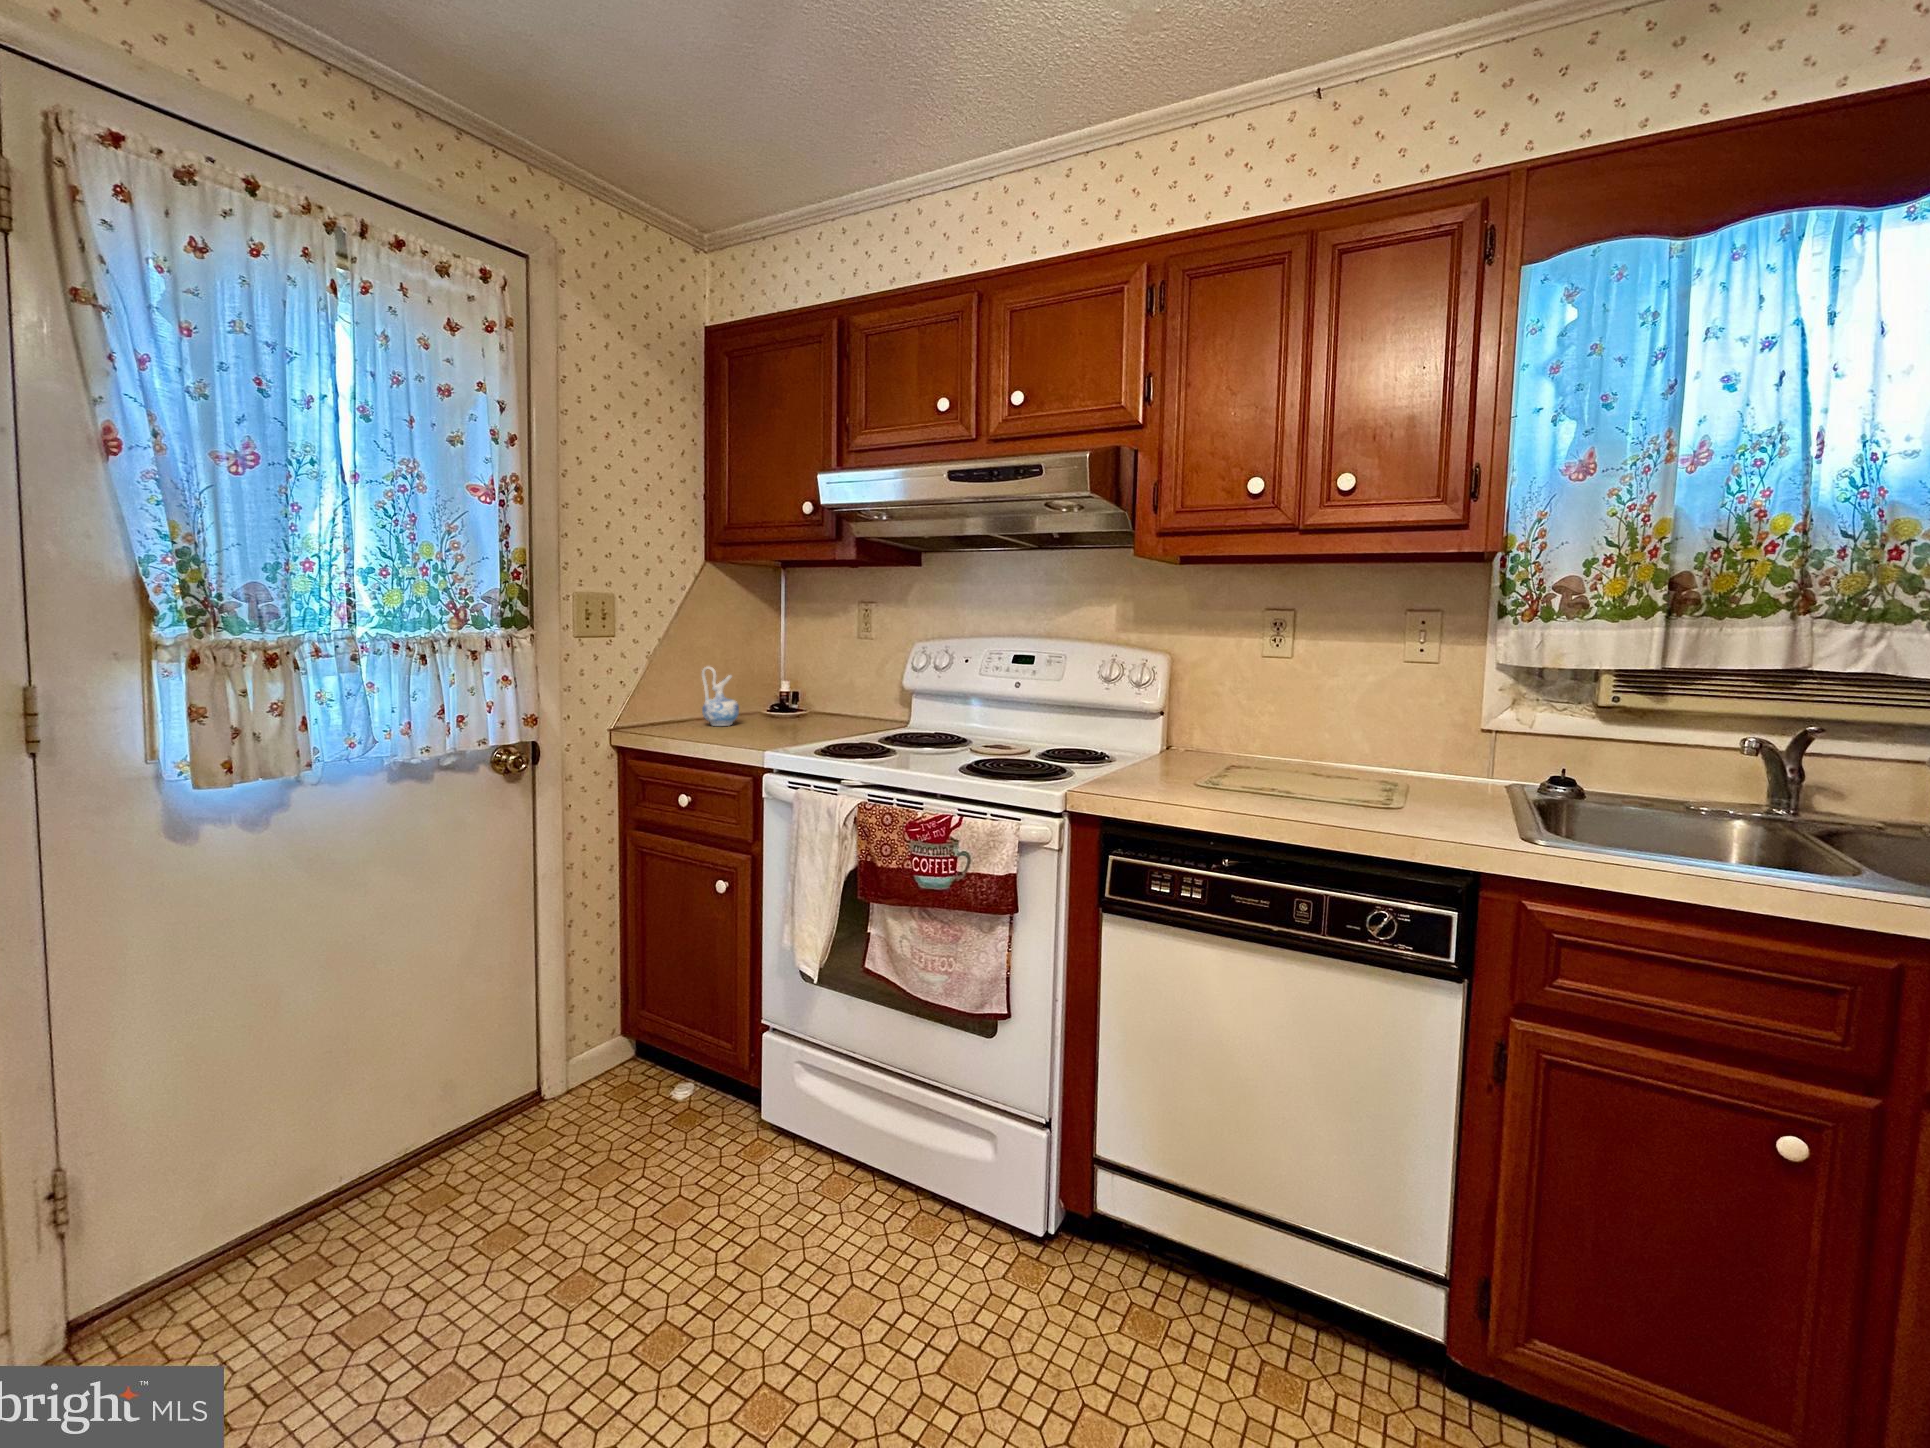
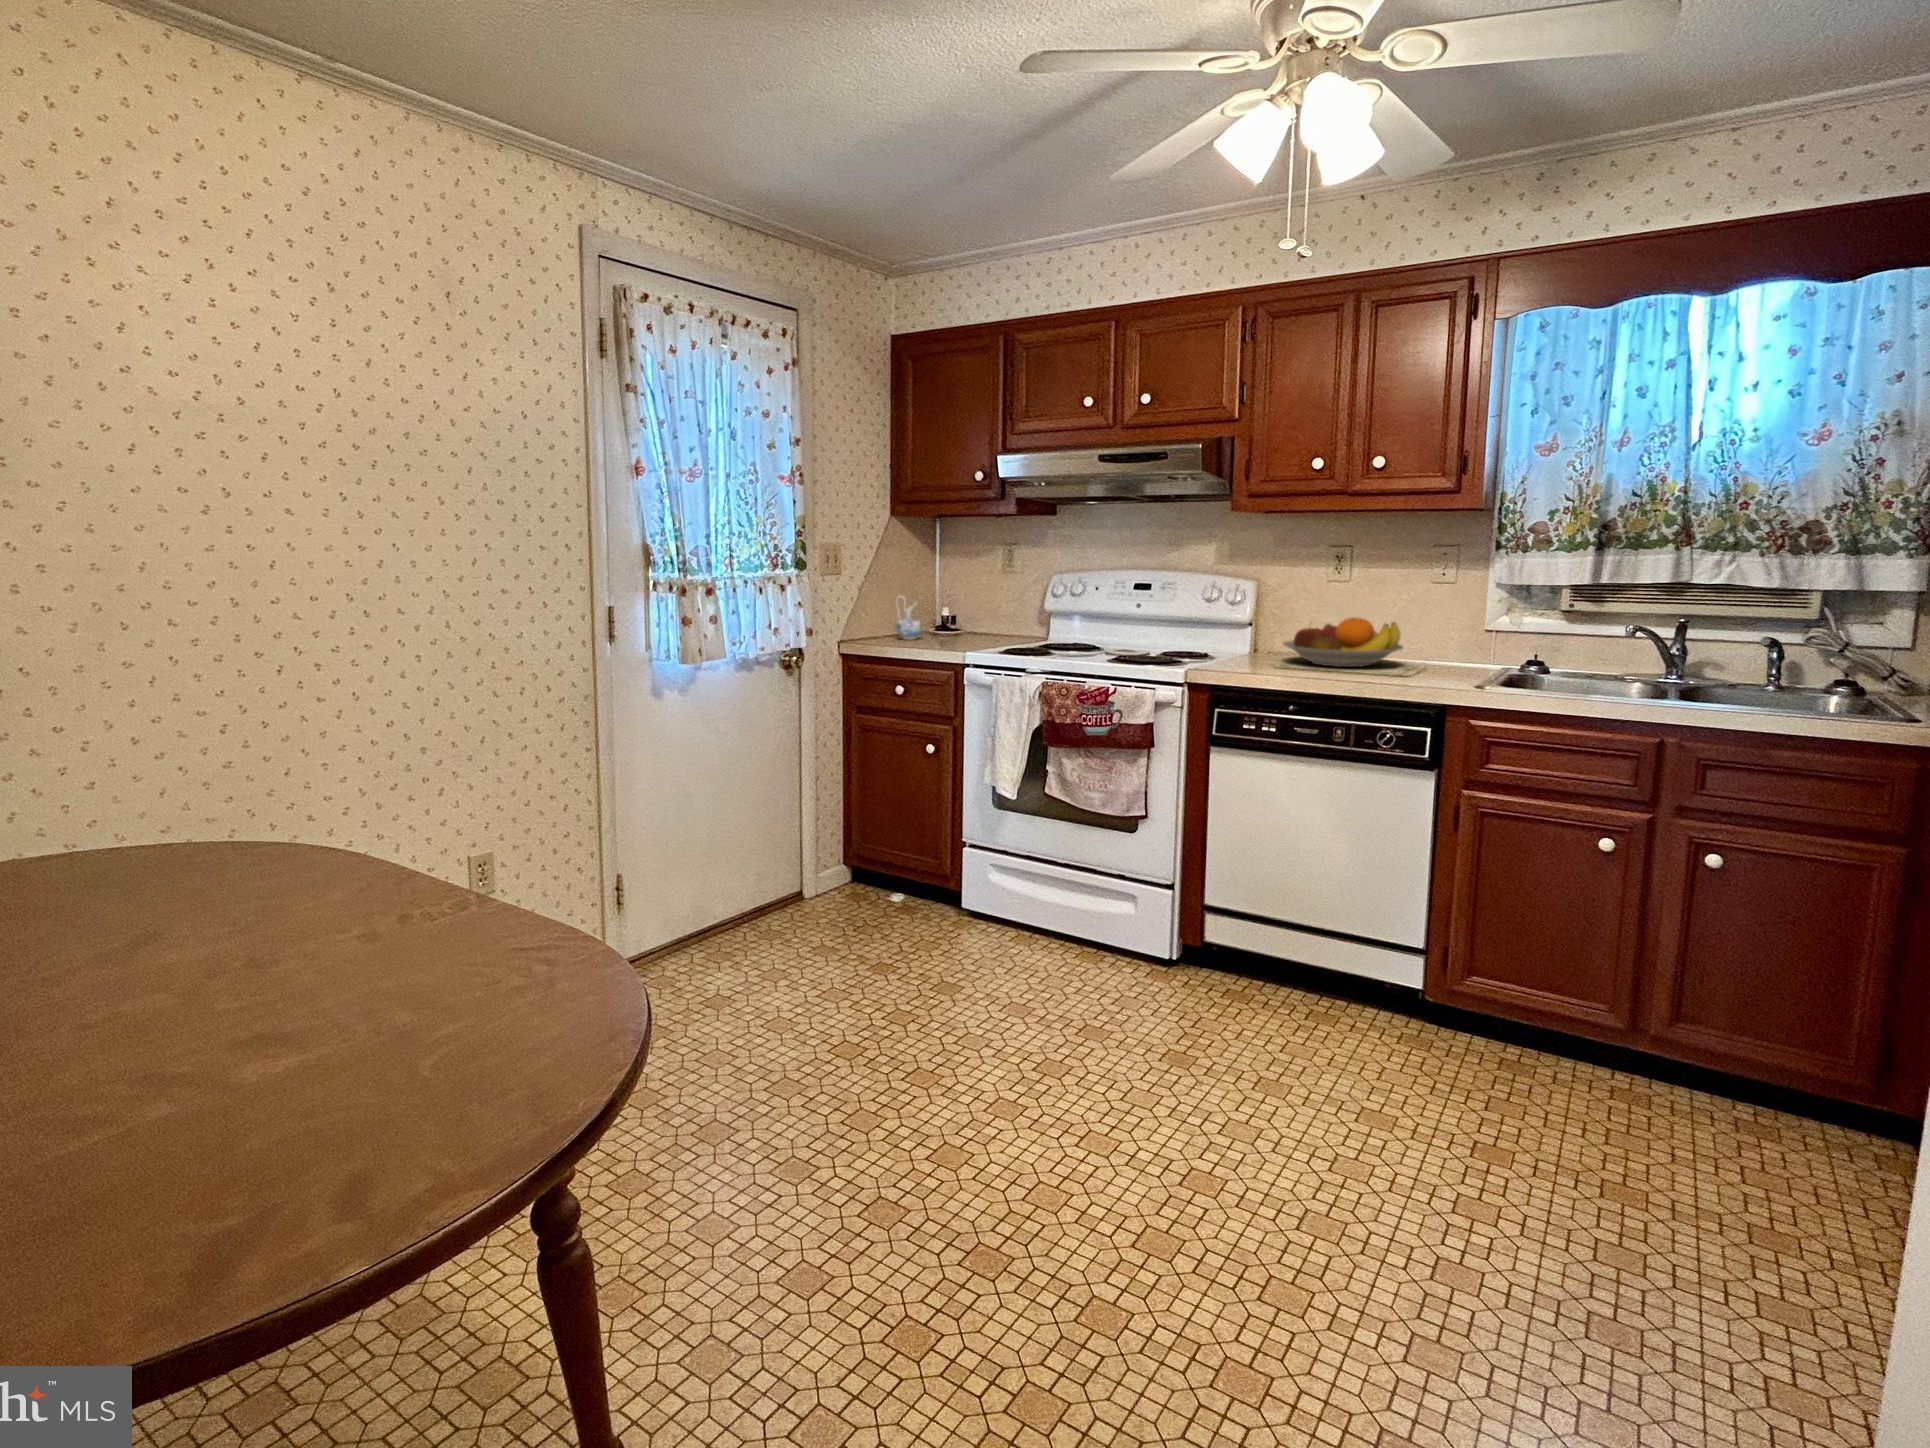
fruit bowl: none [1206,712,1376,785] -> present [1283,618,1403,667]

